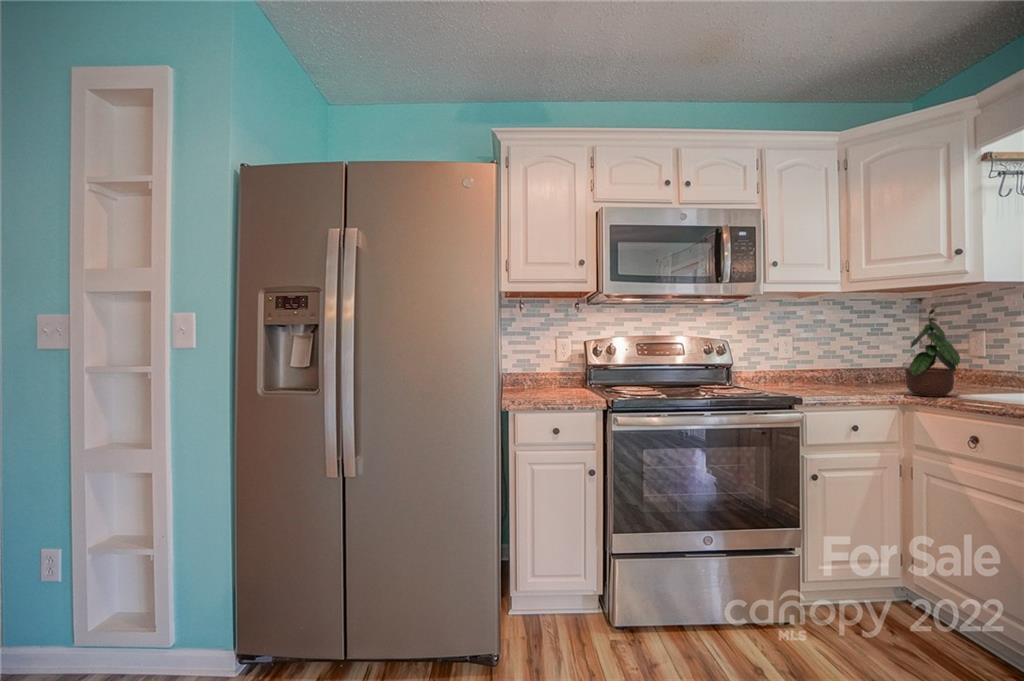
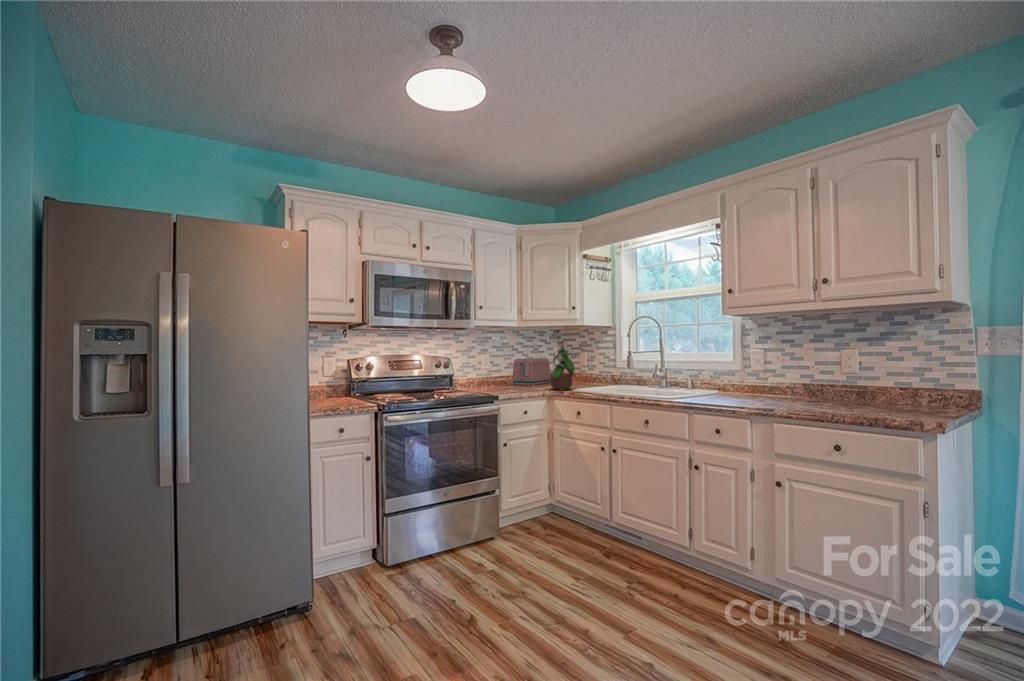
toaster: none [833,343,907,385] -> present [512,358,551,385]

